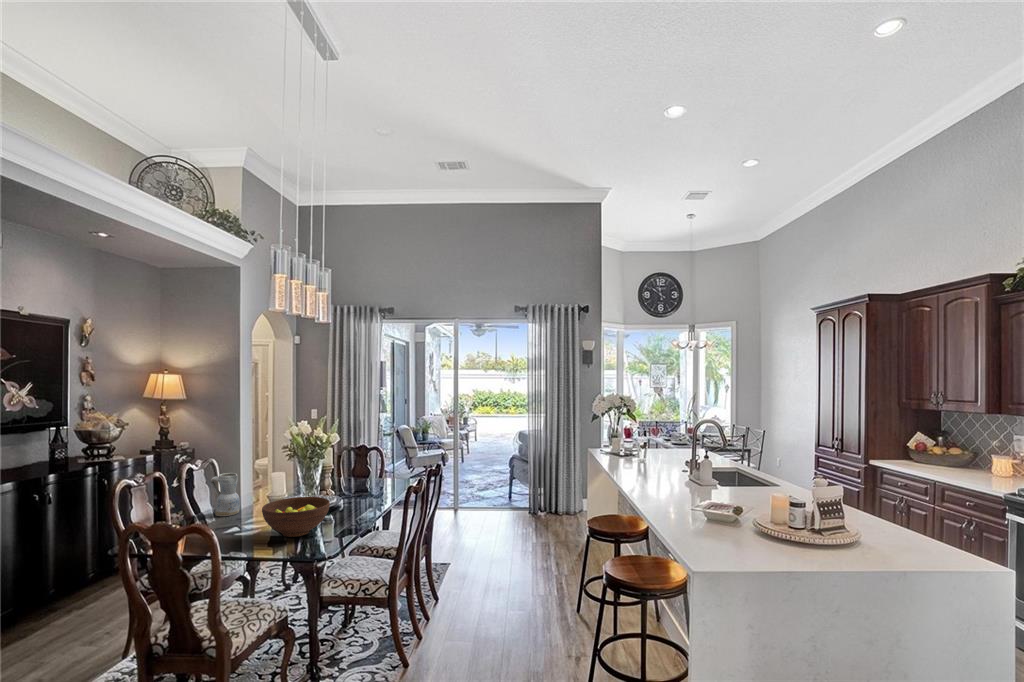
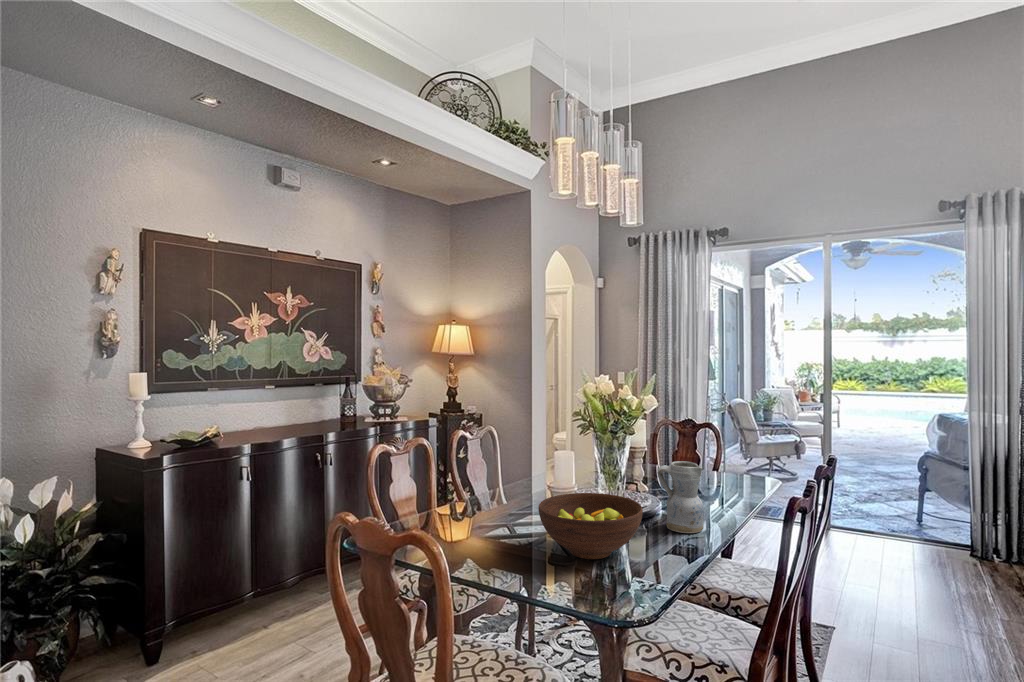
ceramic pitcher: present [211,473,240,516] -> present [657,461,704,533]

